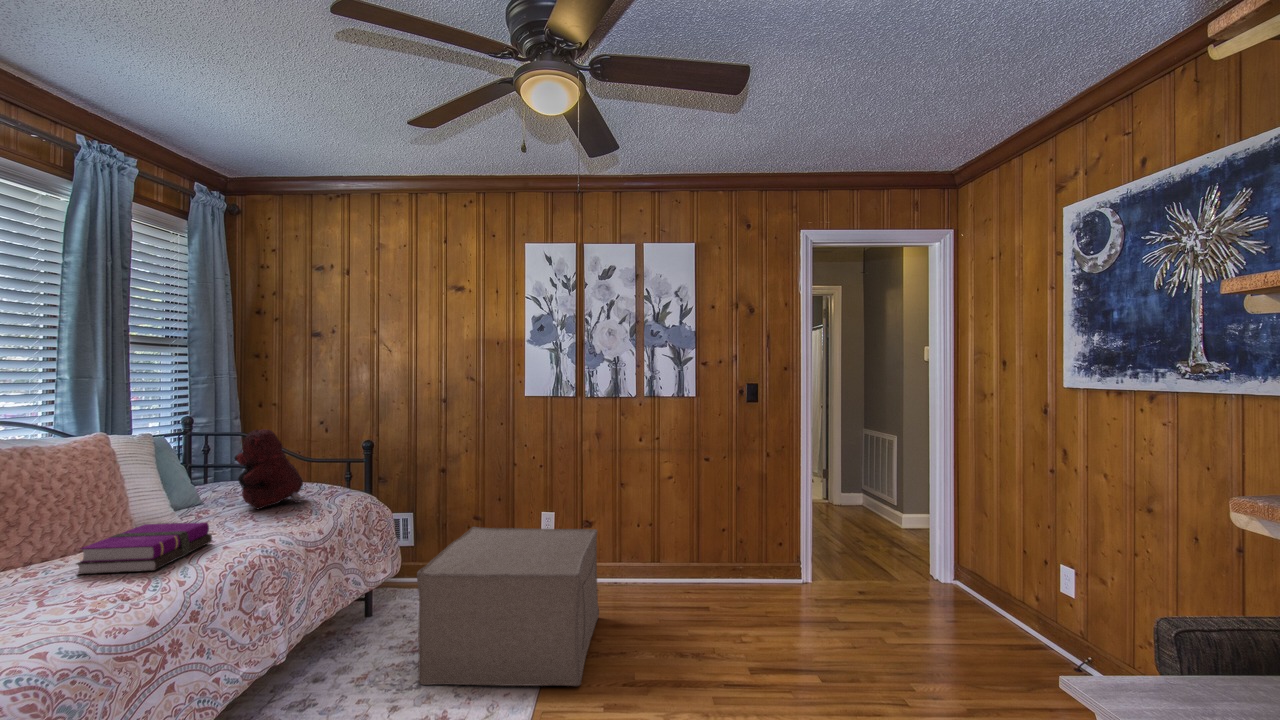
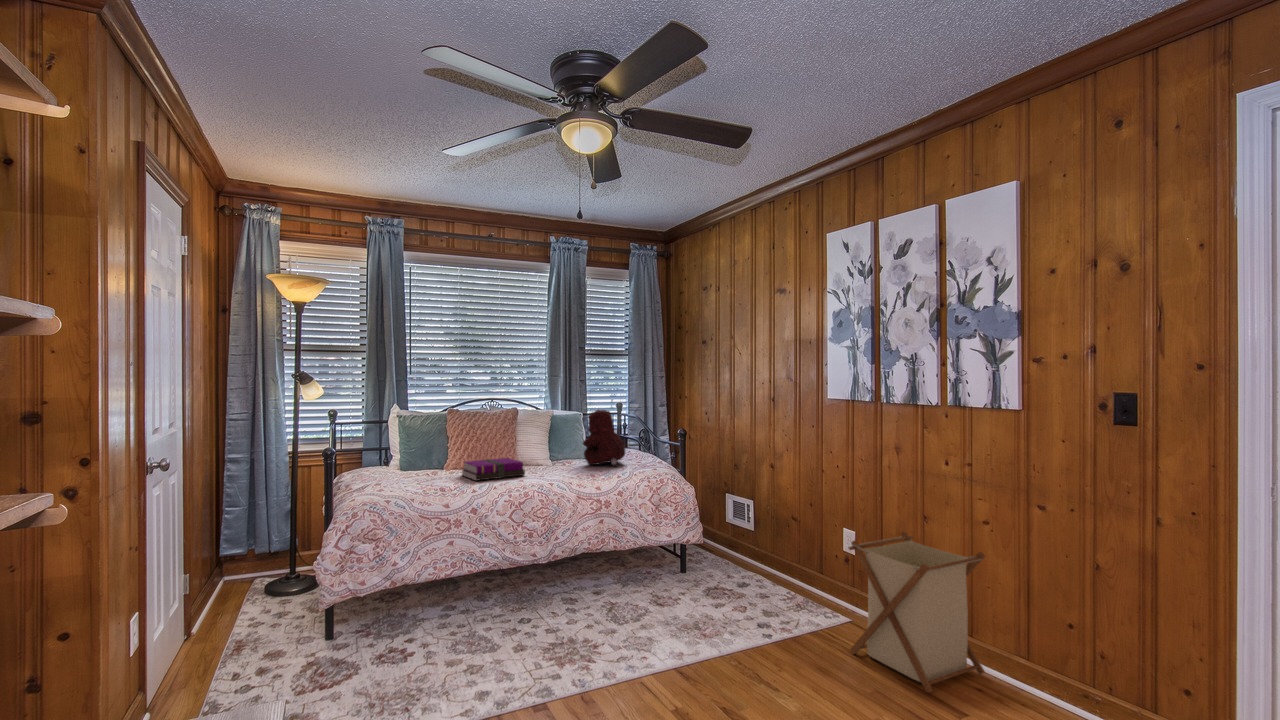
laundry basket: none [605,498,681,607] -> present [849,532,985,693]
ottoman: present [417,527,599,686] -> none [624,519,825,688]

